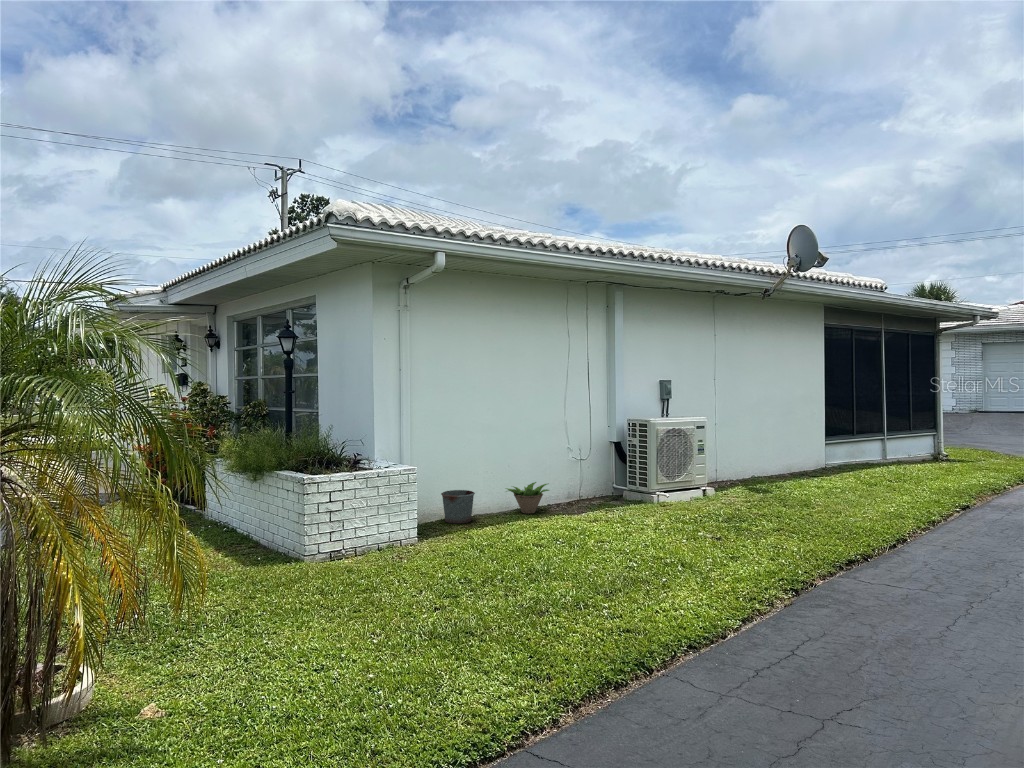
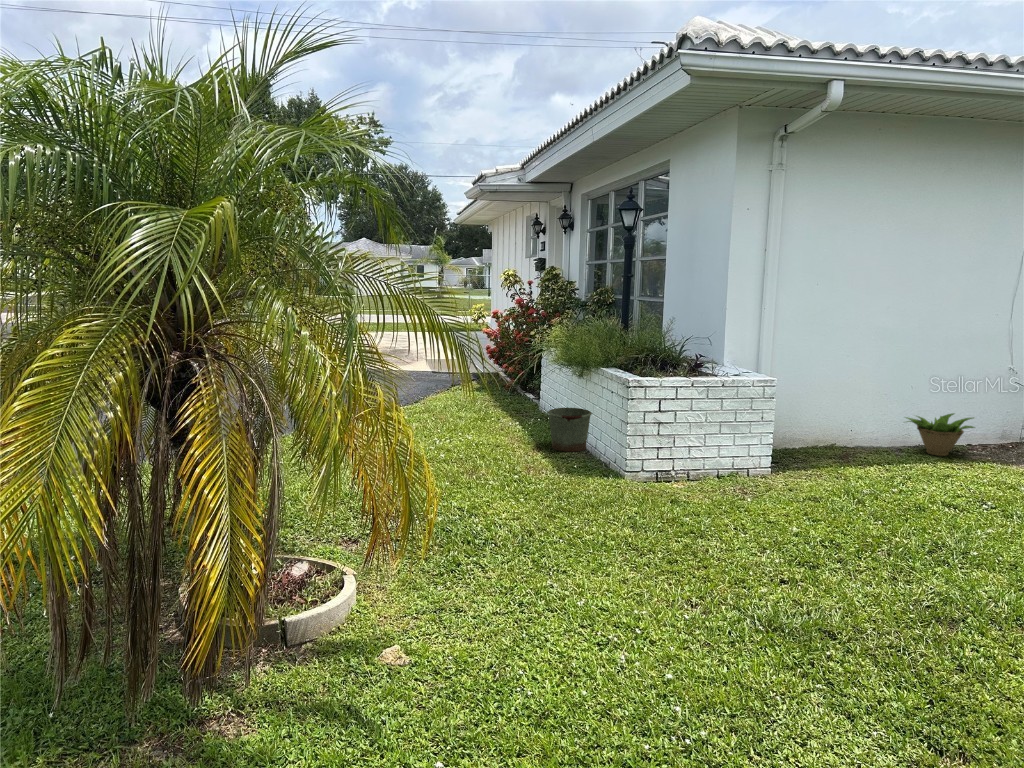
bucket: present [441,490,475,524] -> present [548,408,592,452]

